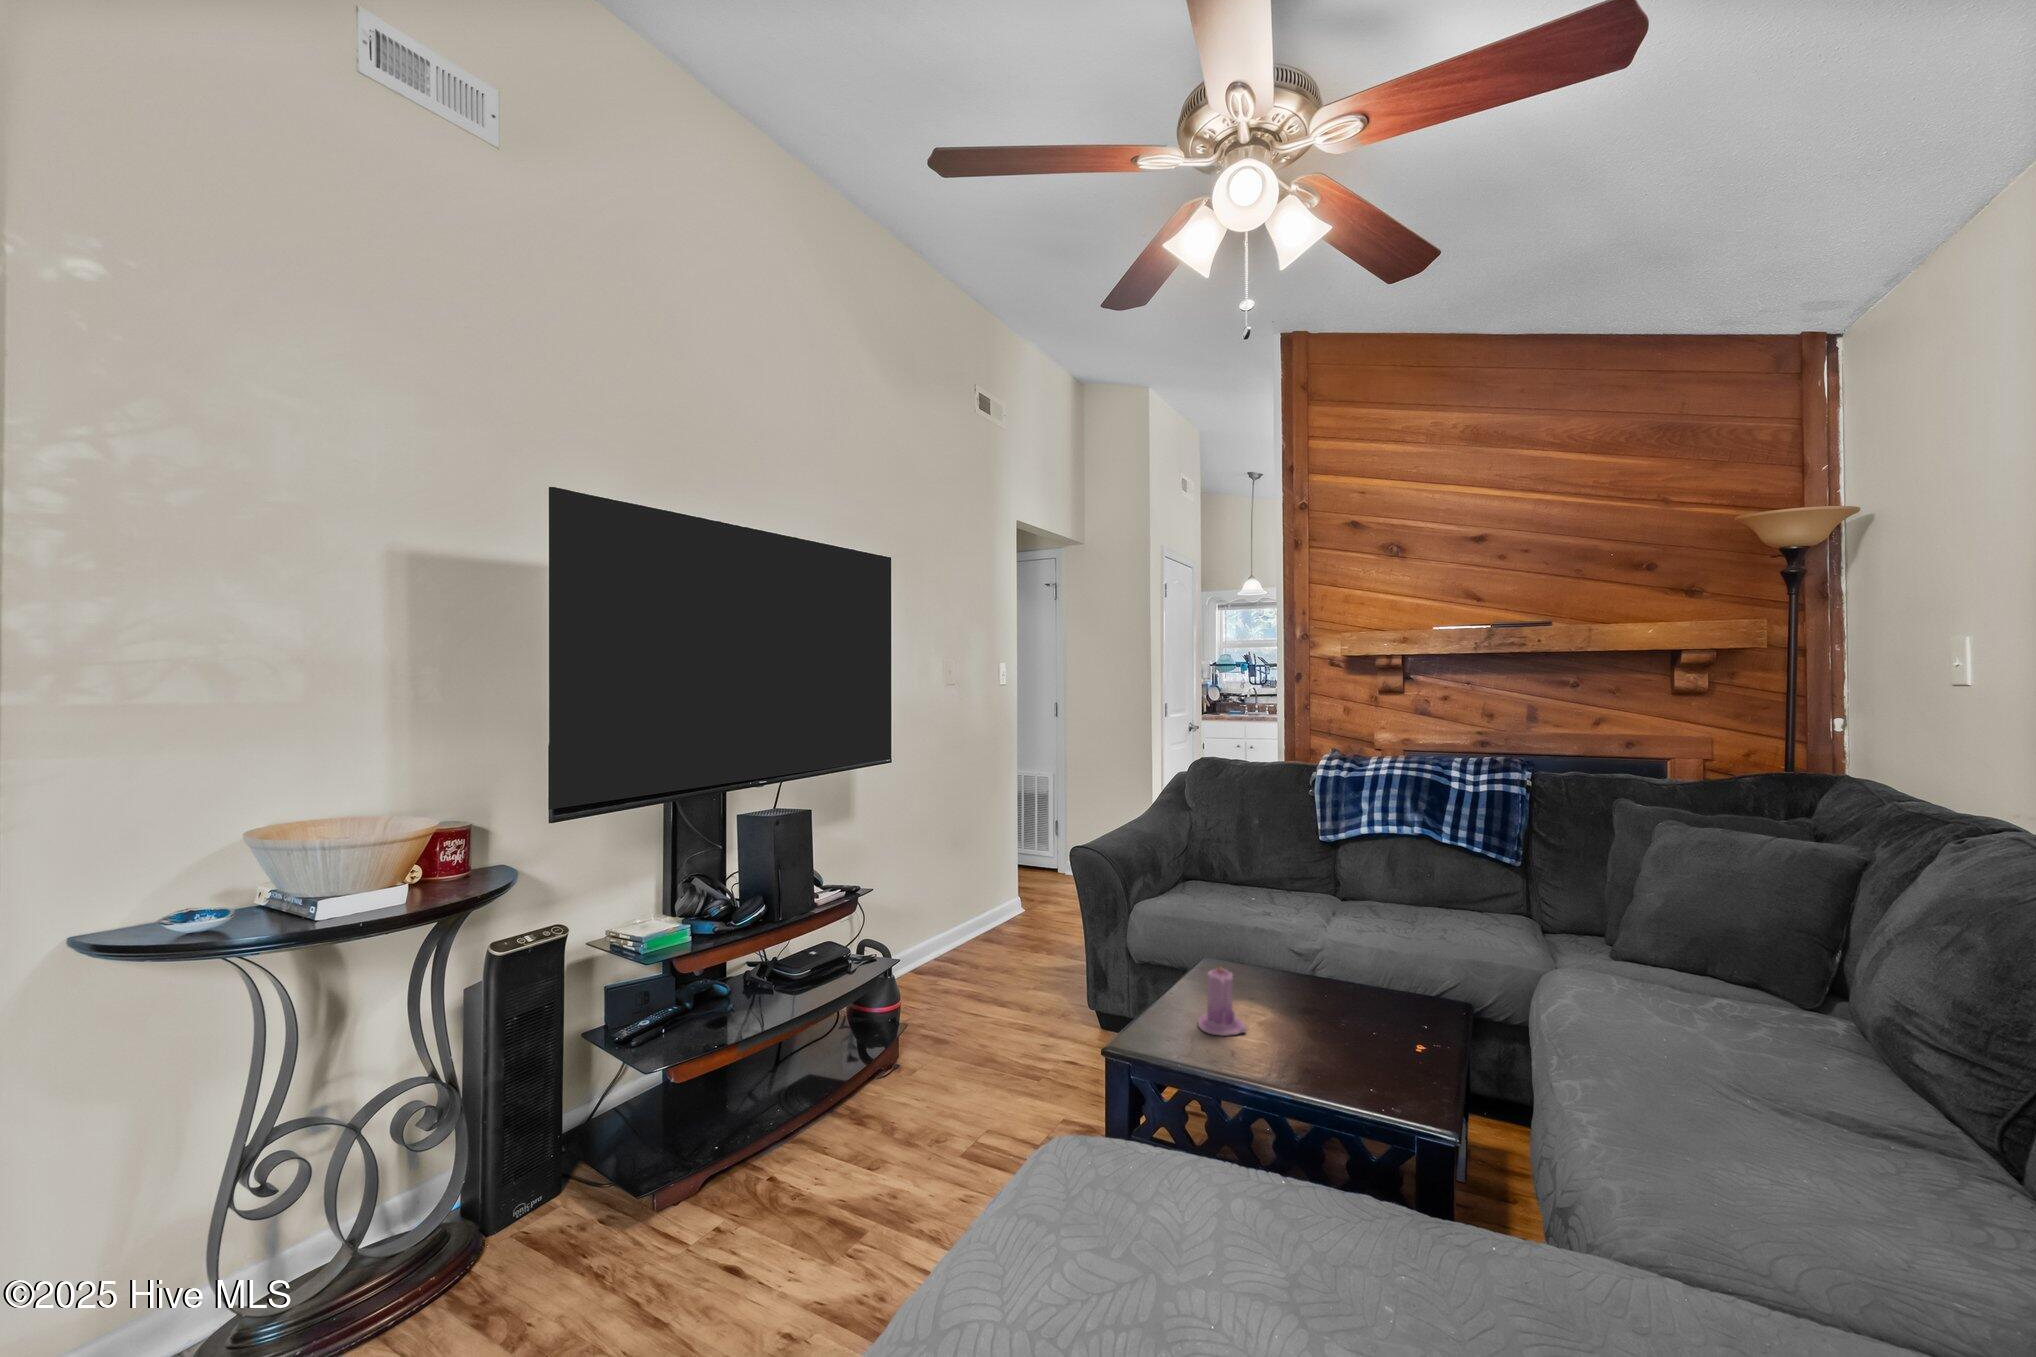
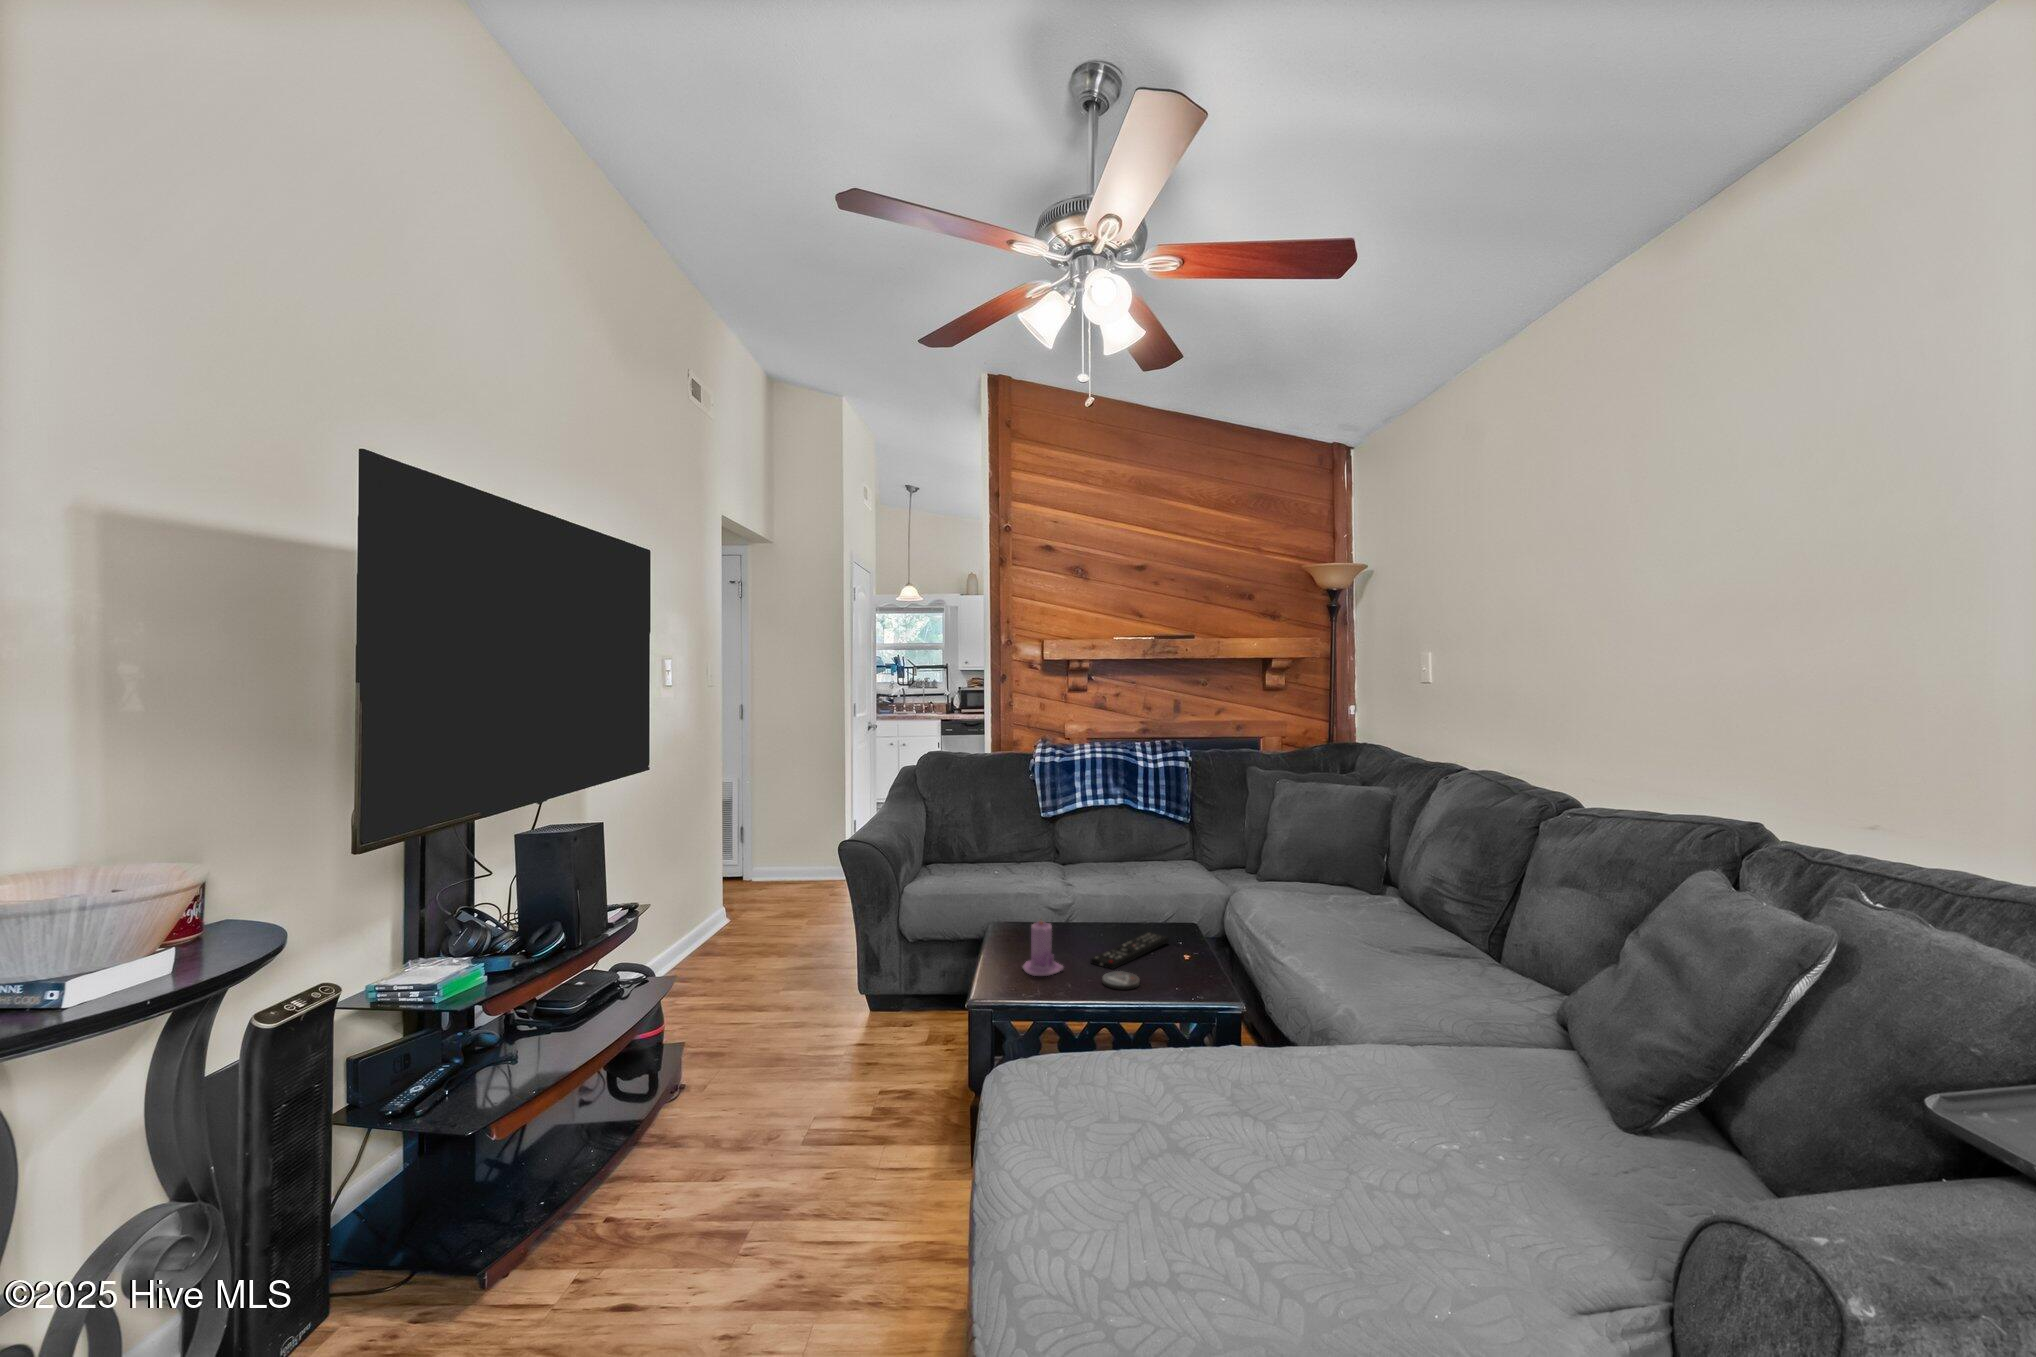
remote control: none [1288,1004,1417,1046] -> present [1091,932,1169,969]
coaster: none [1282,1048,1332,1076] -> present [1102,971,1140,990]

